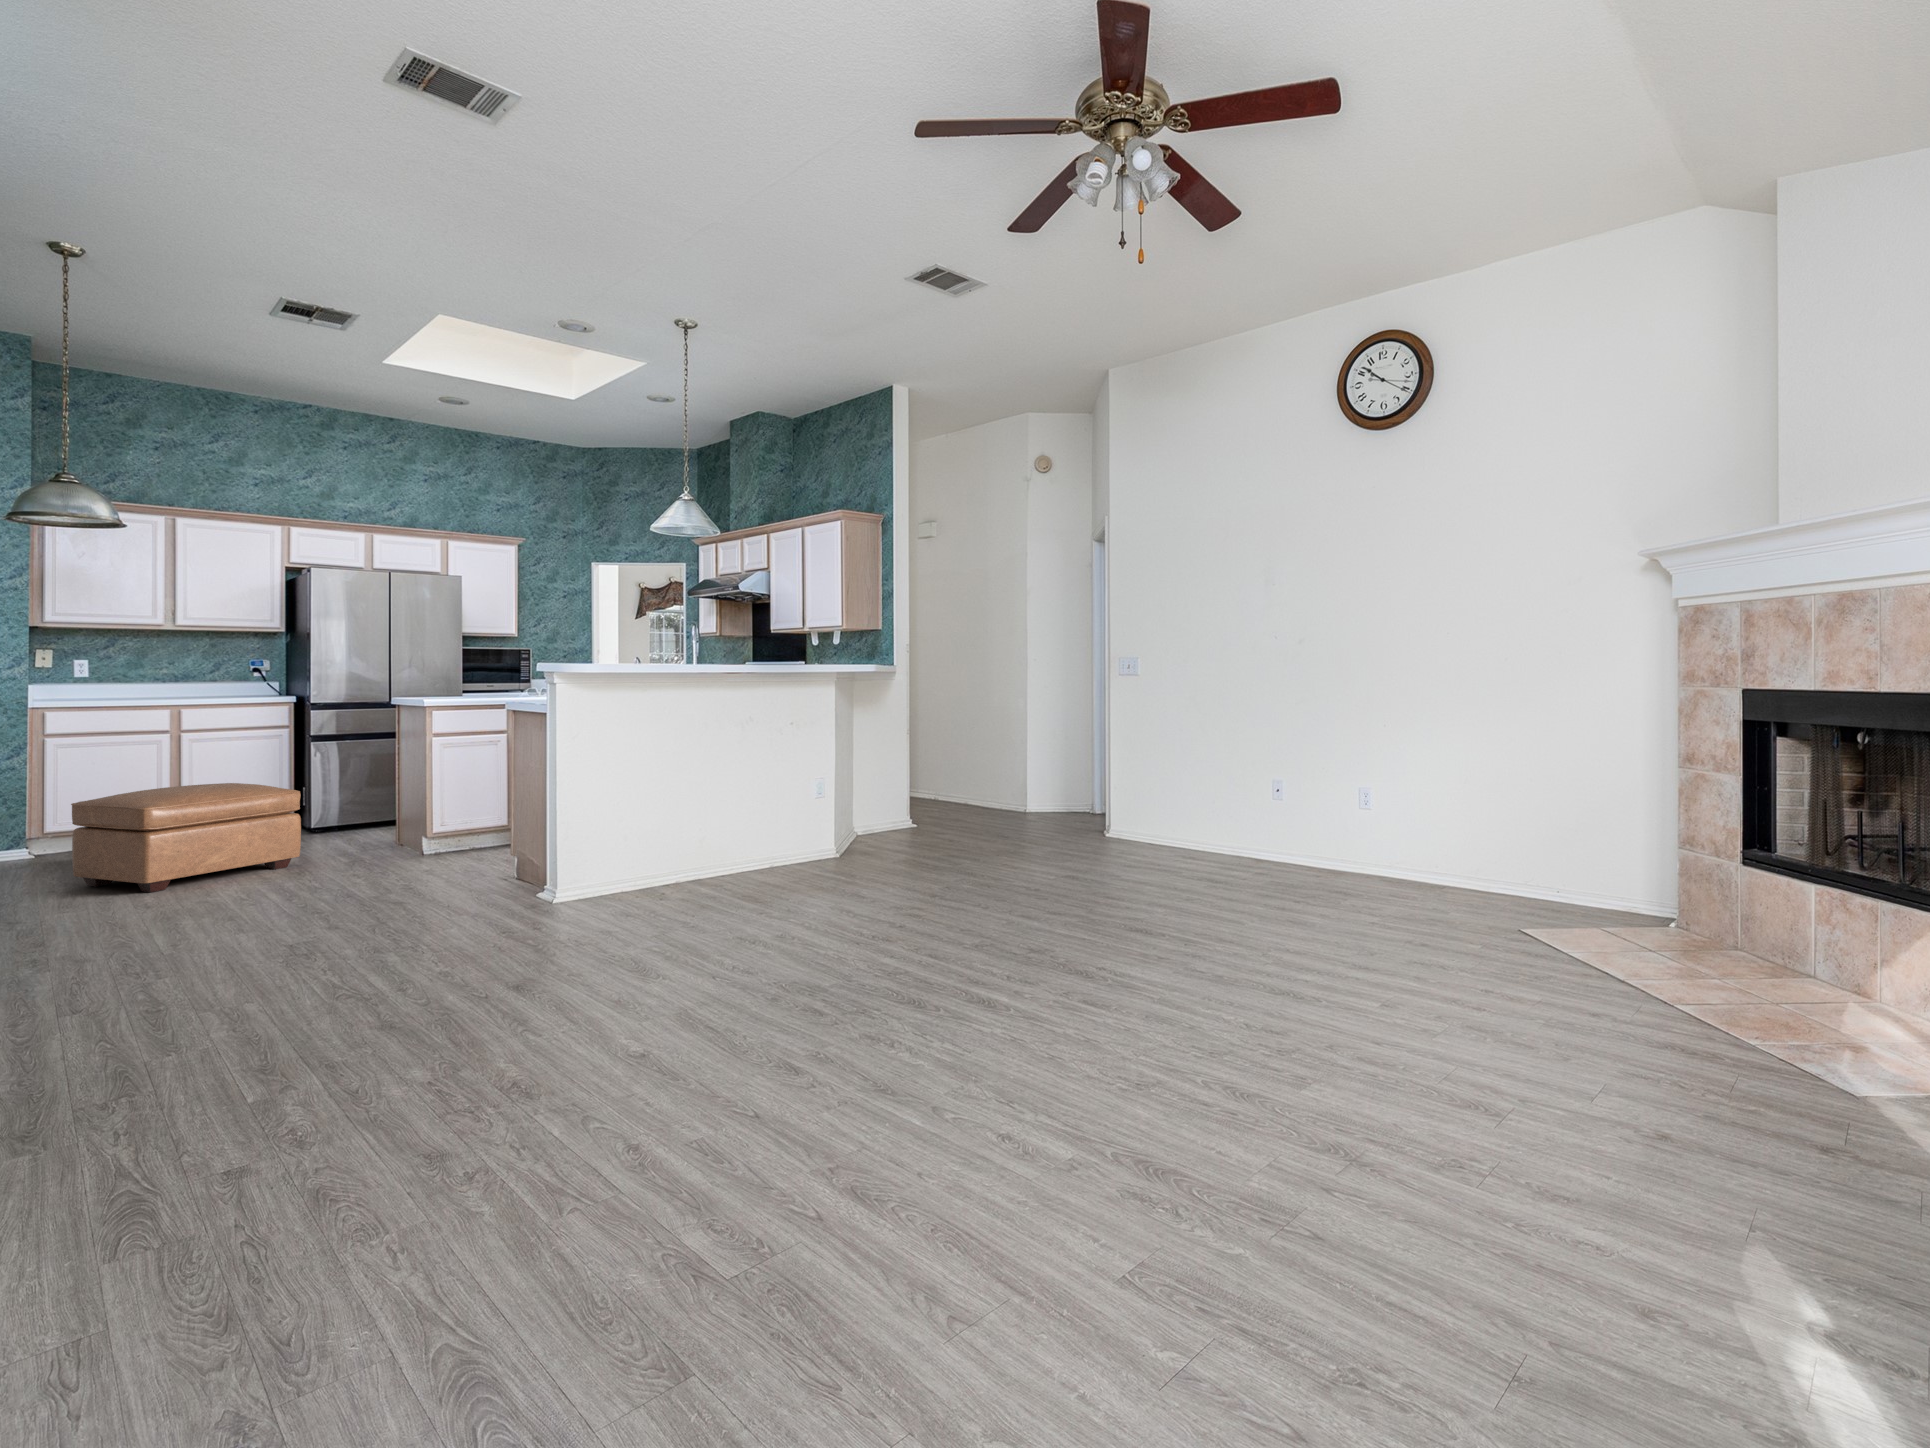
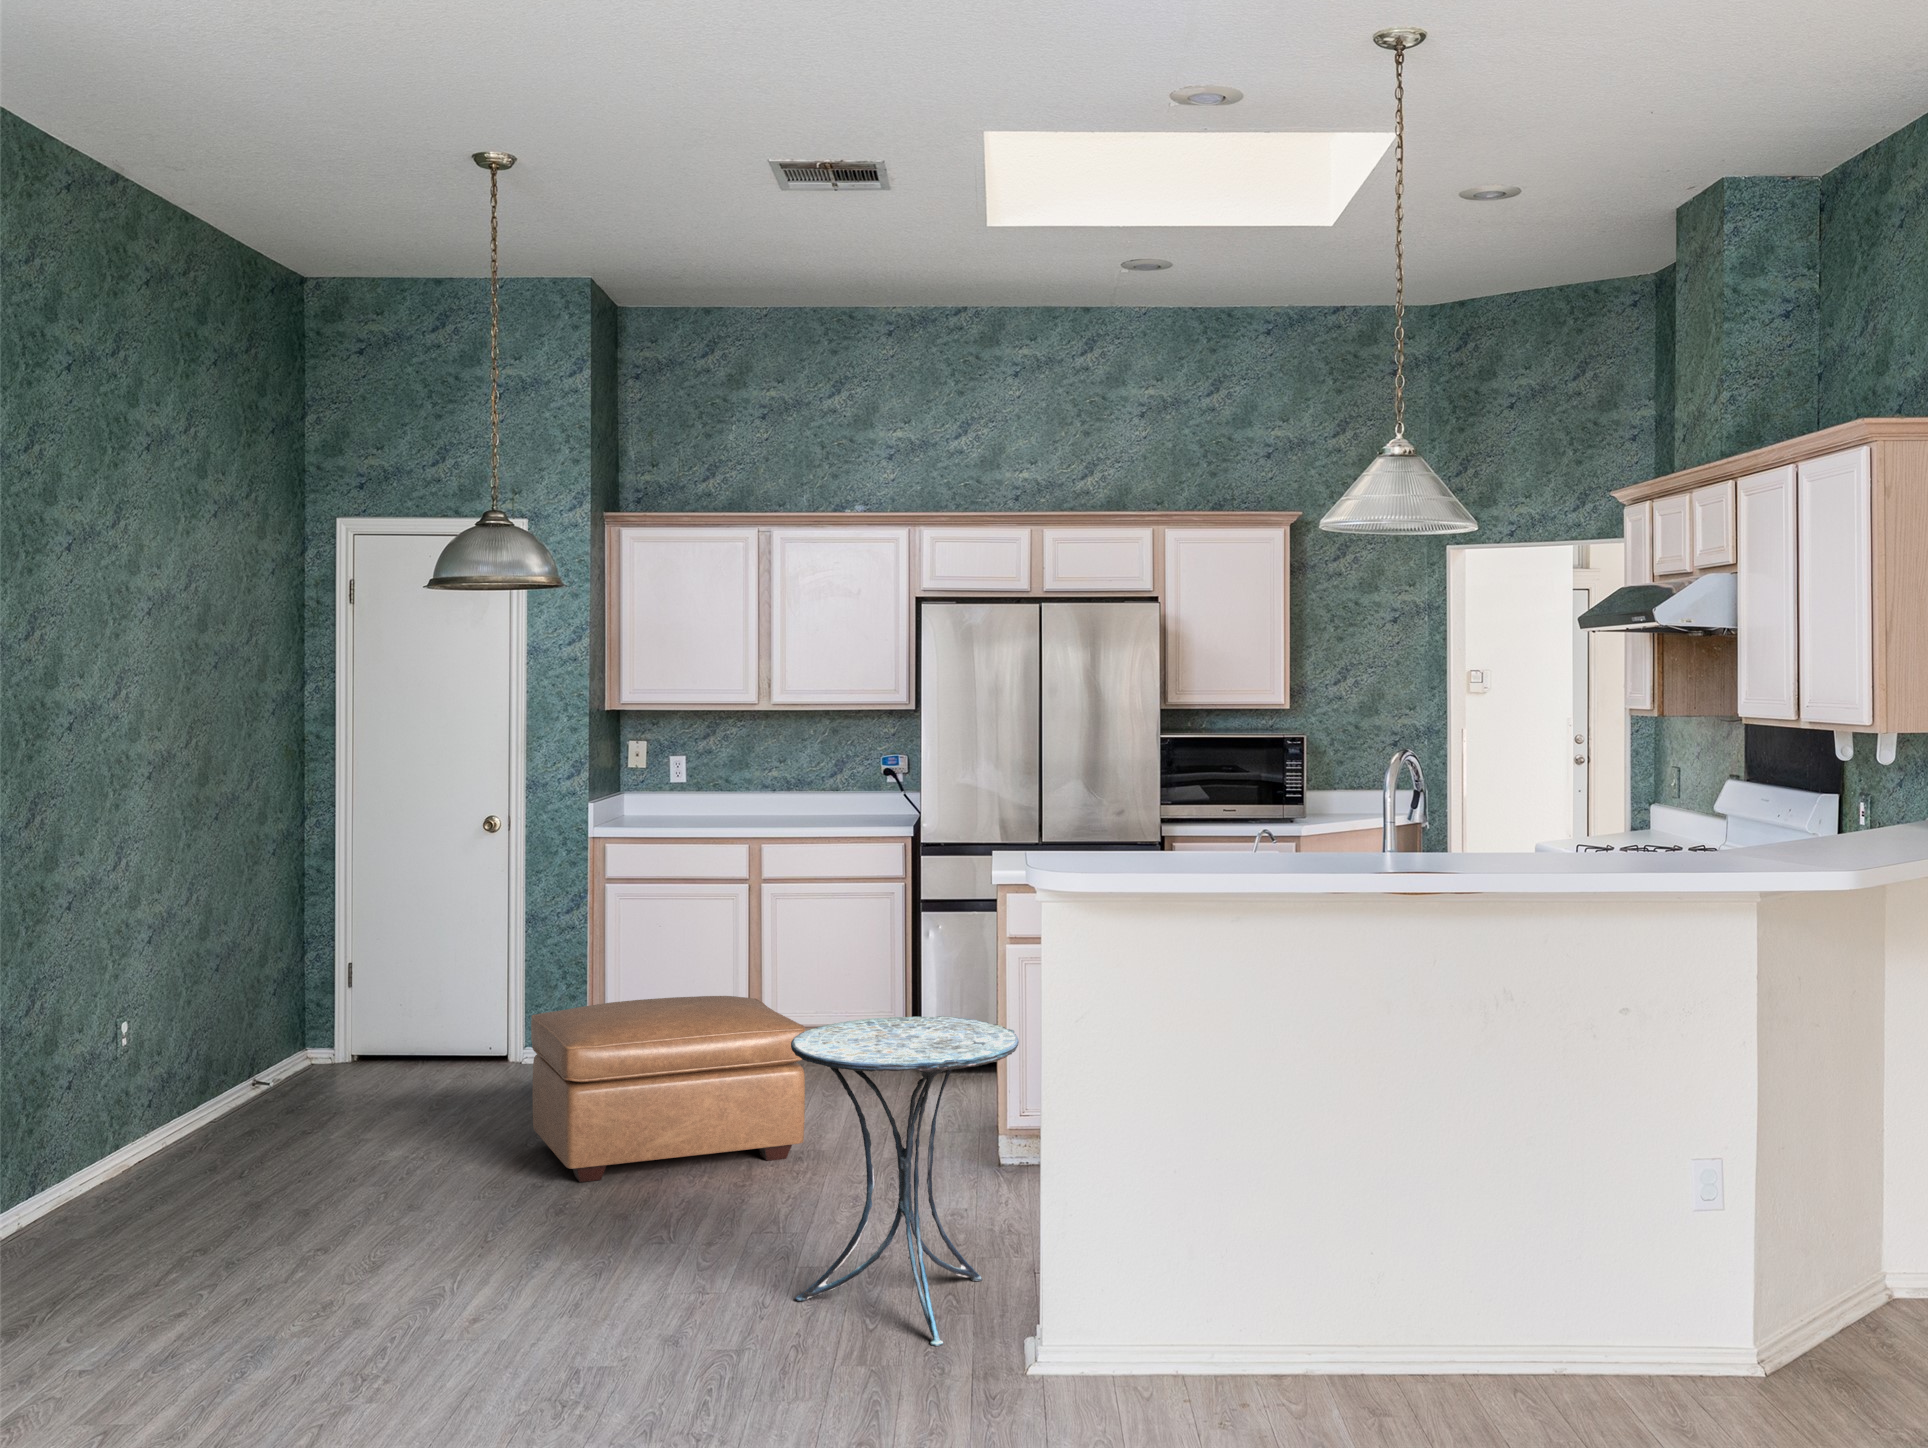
side table: none [392,753,523,898] -> present [791,1016,1019,1346]

